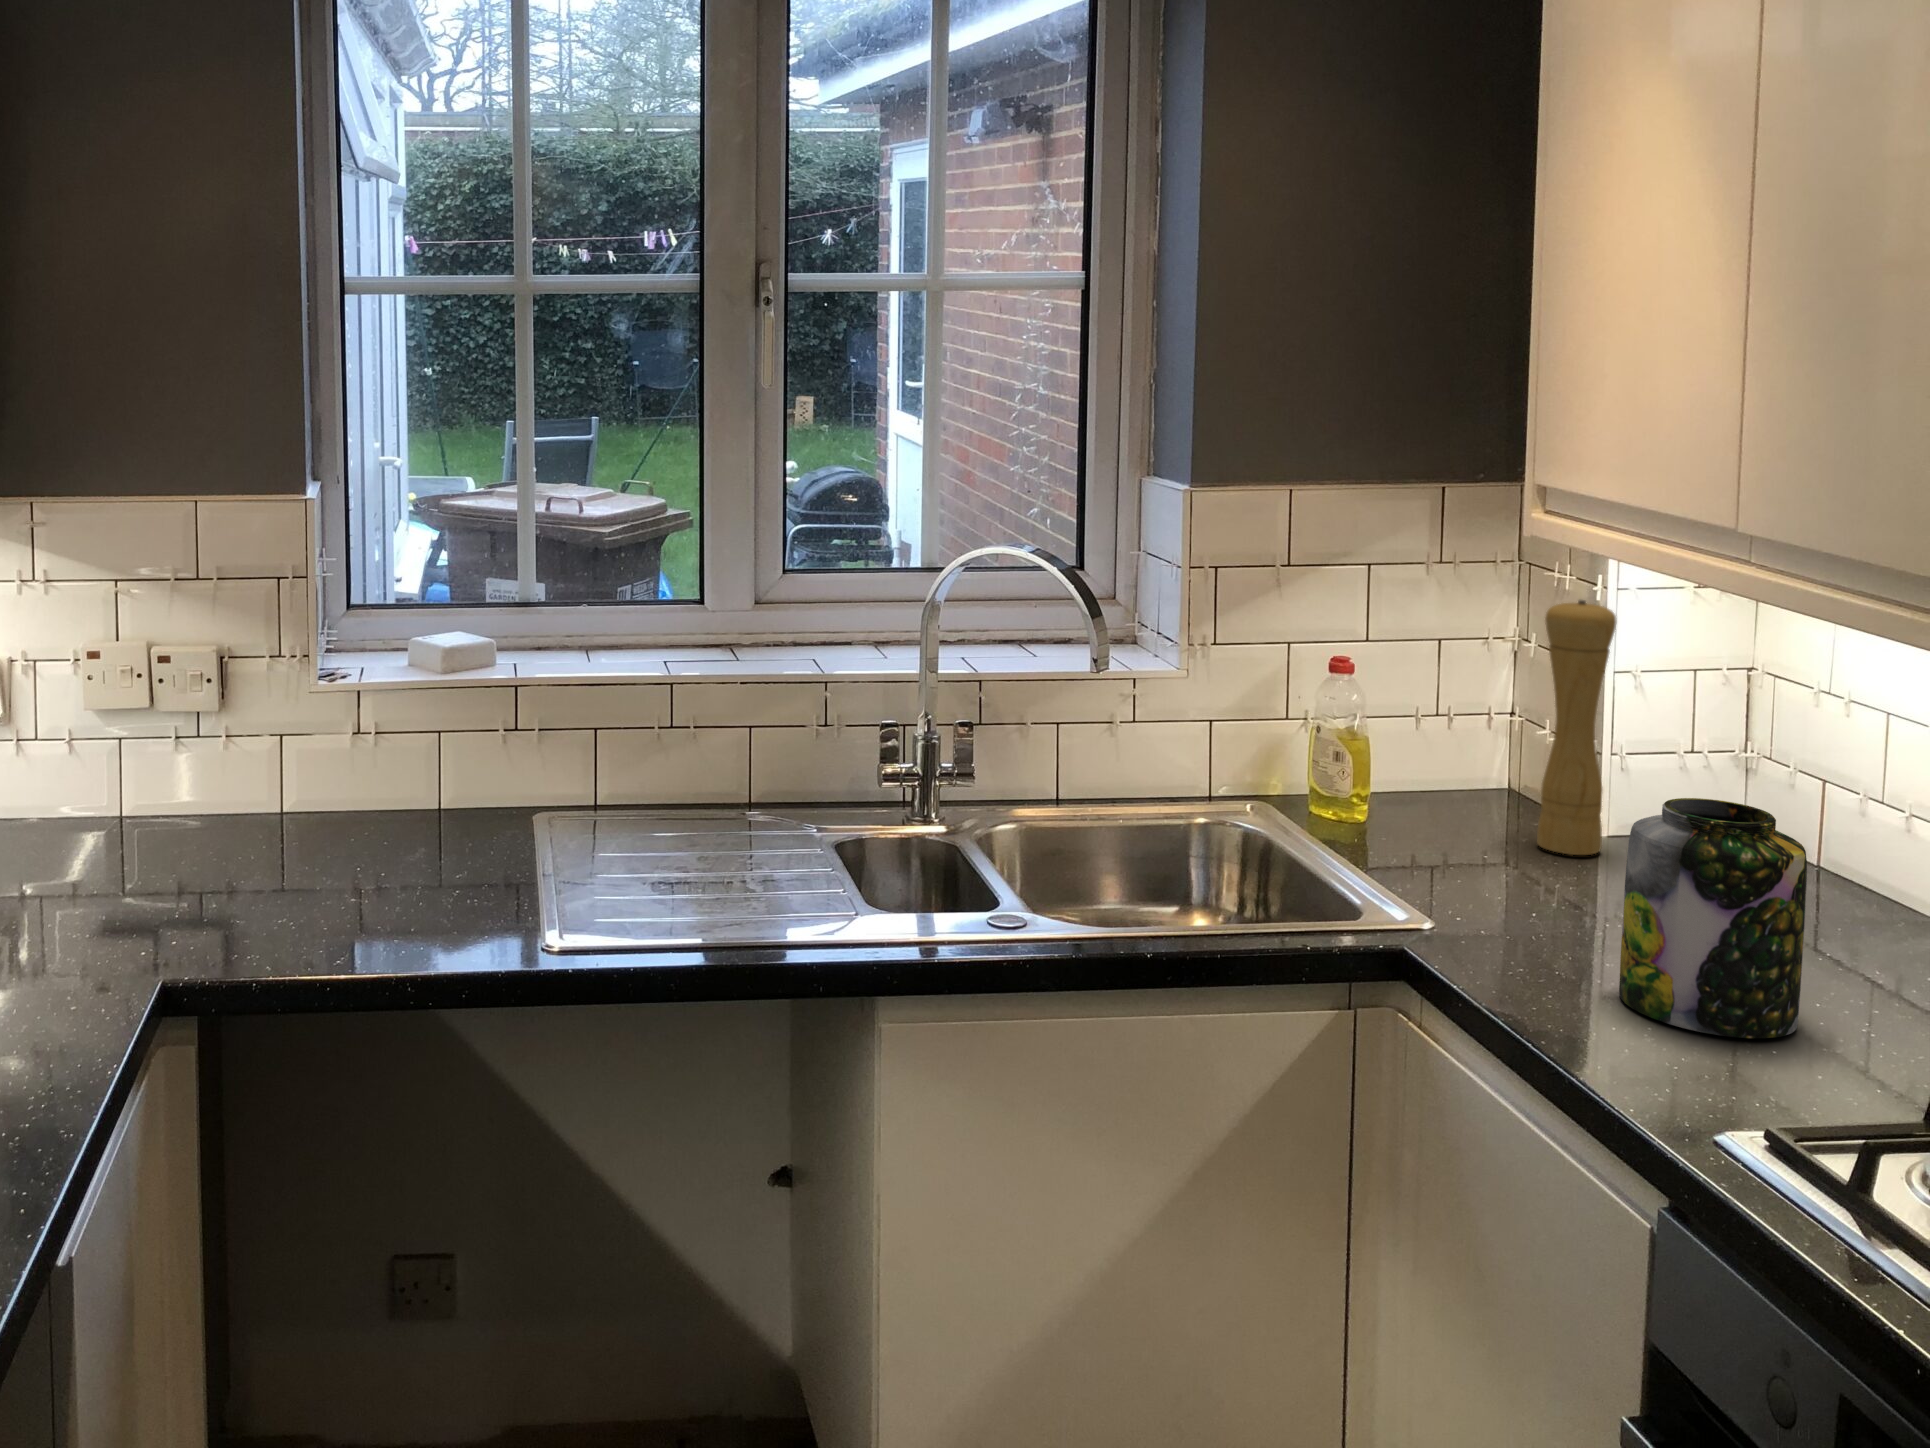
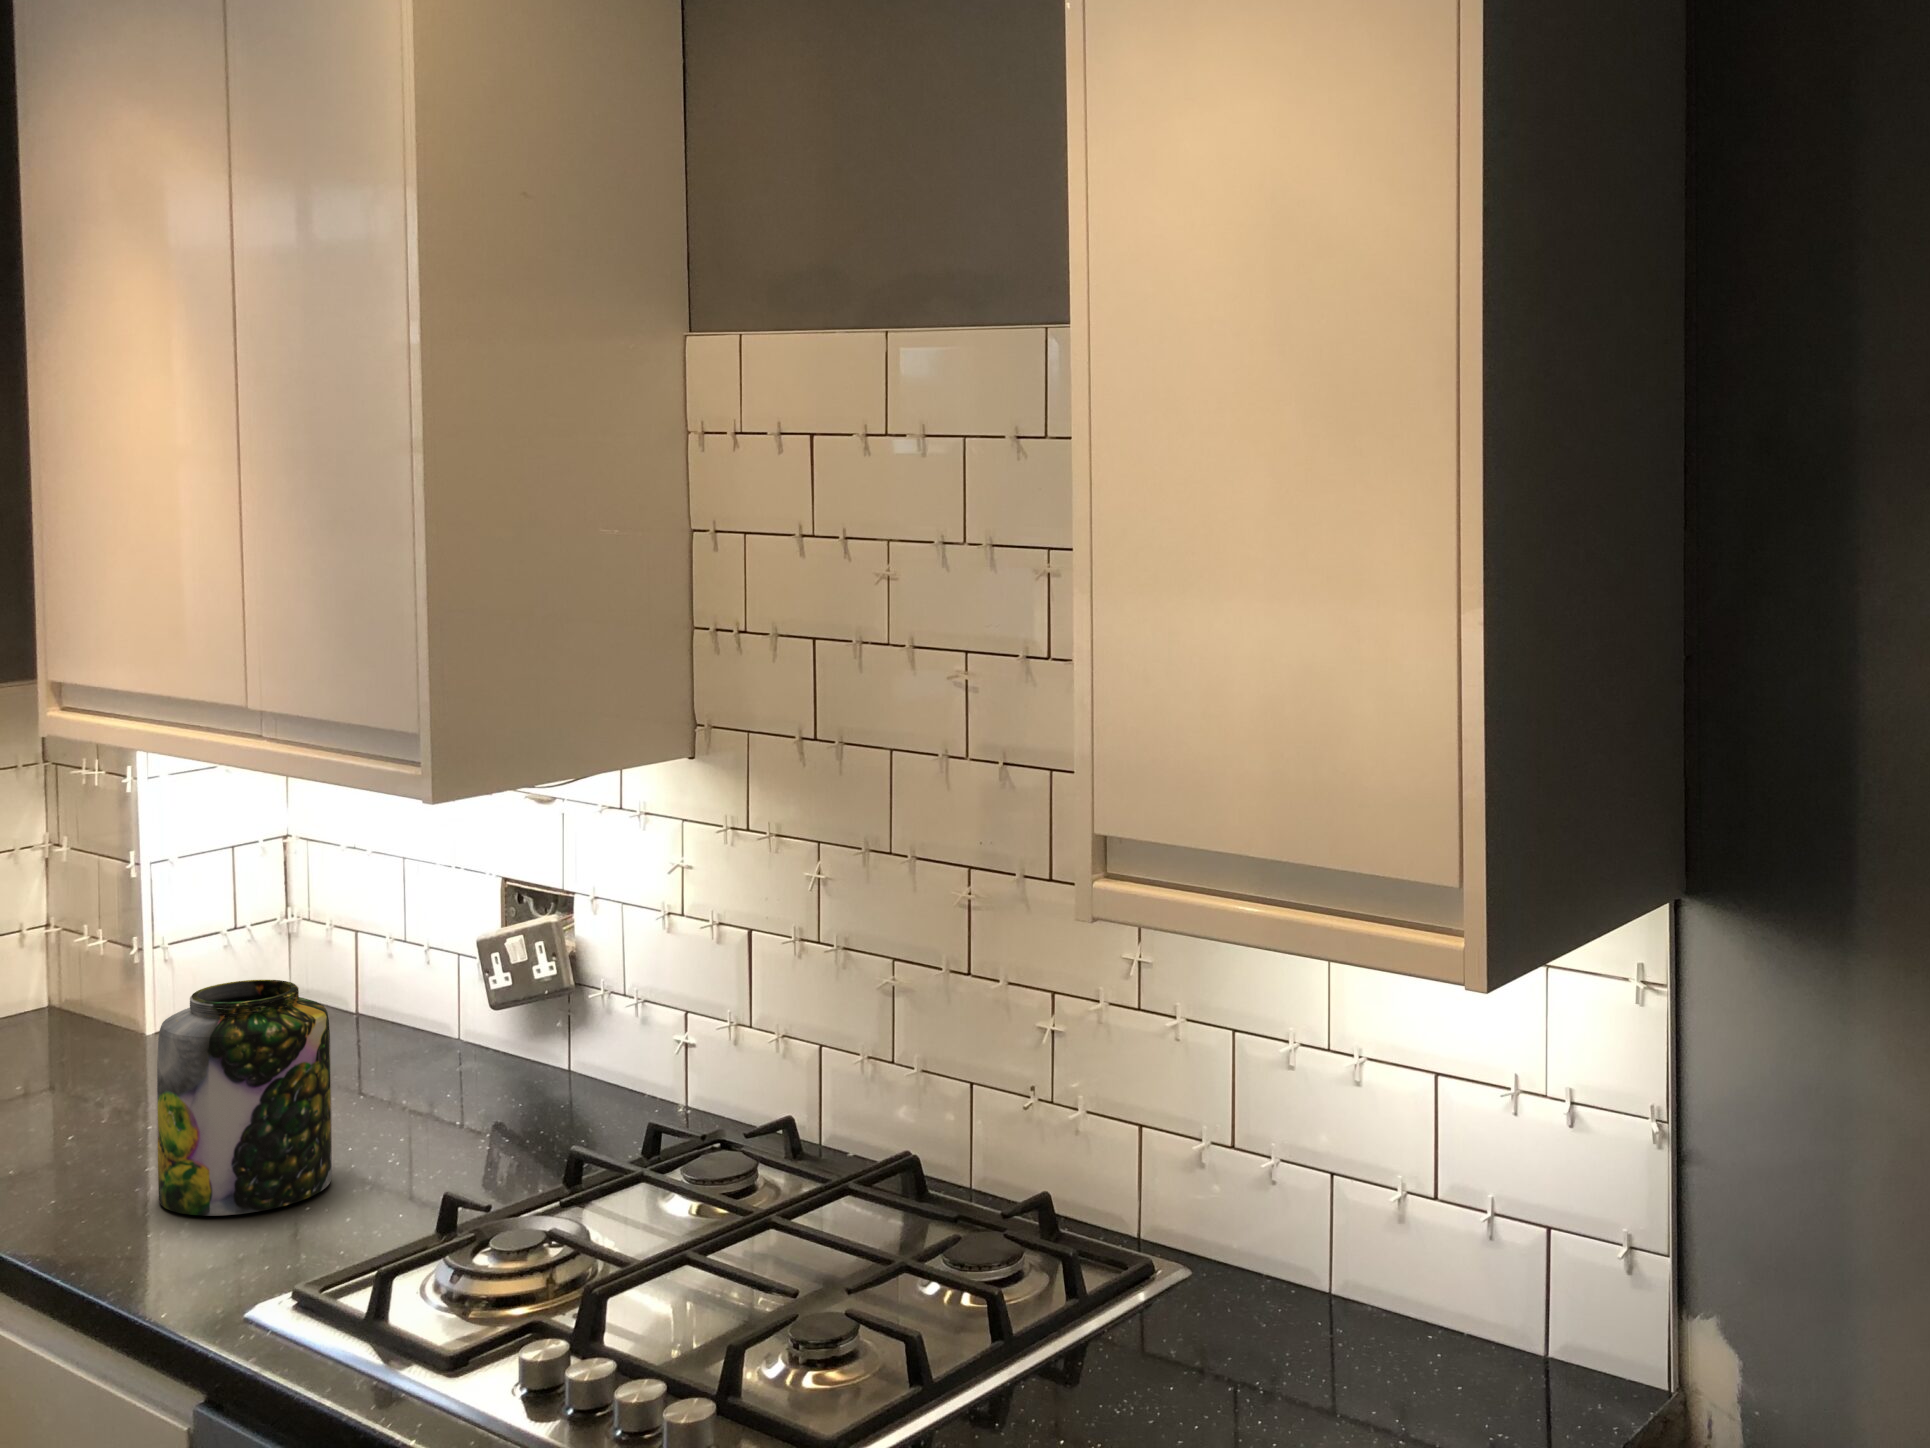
pepper mill: present [1537,600,1616,855] -> none [70,796,147,1065]

